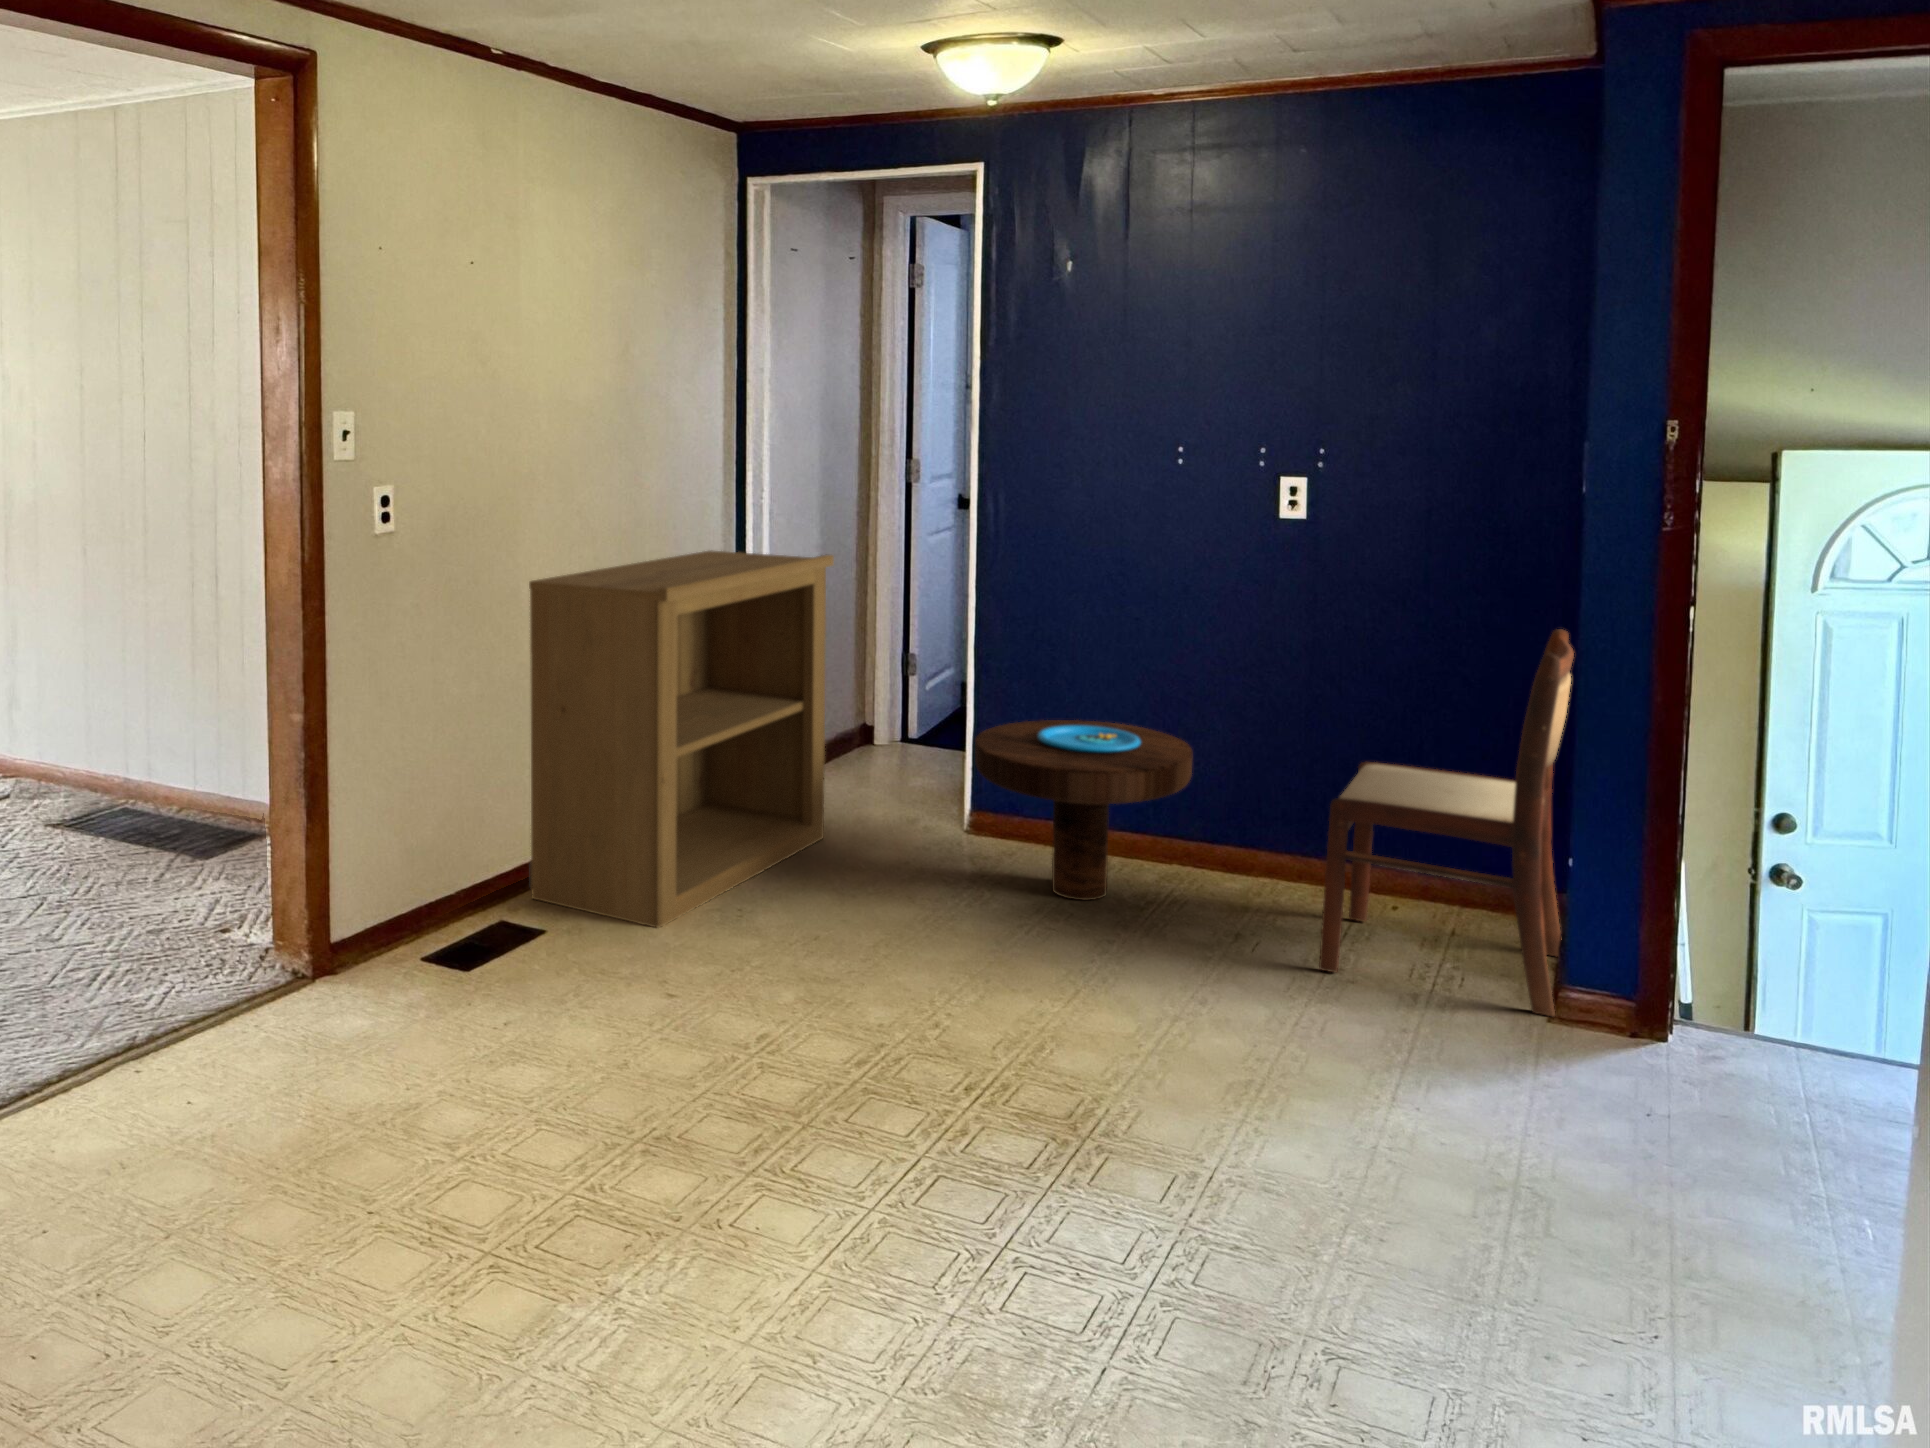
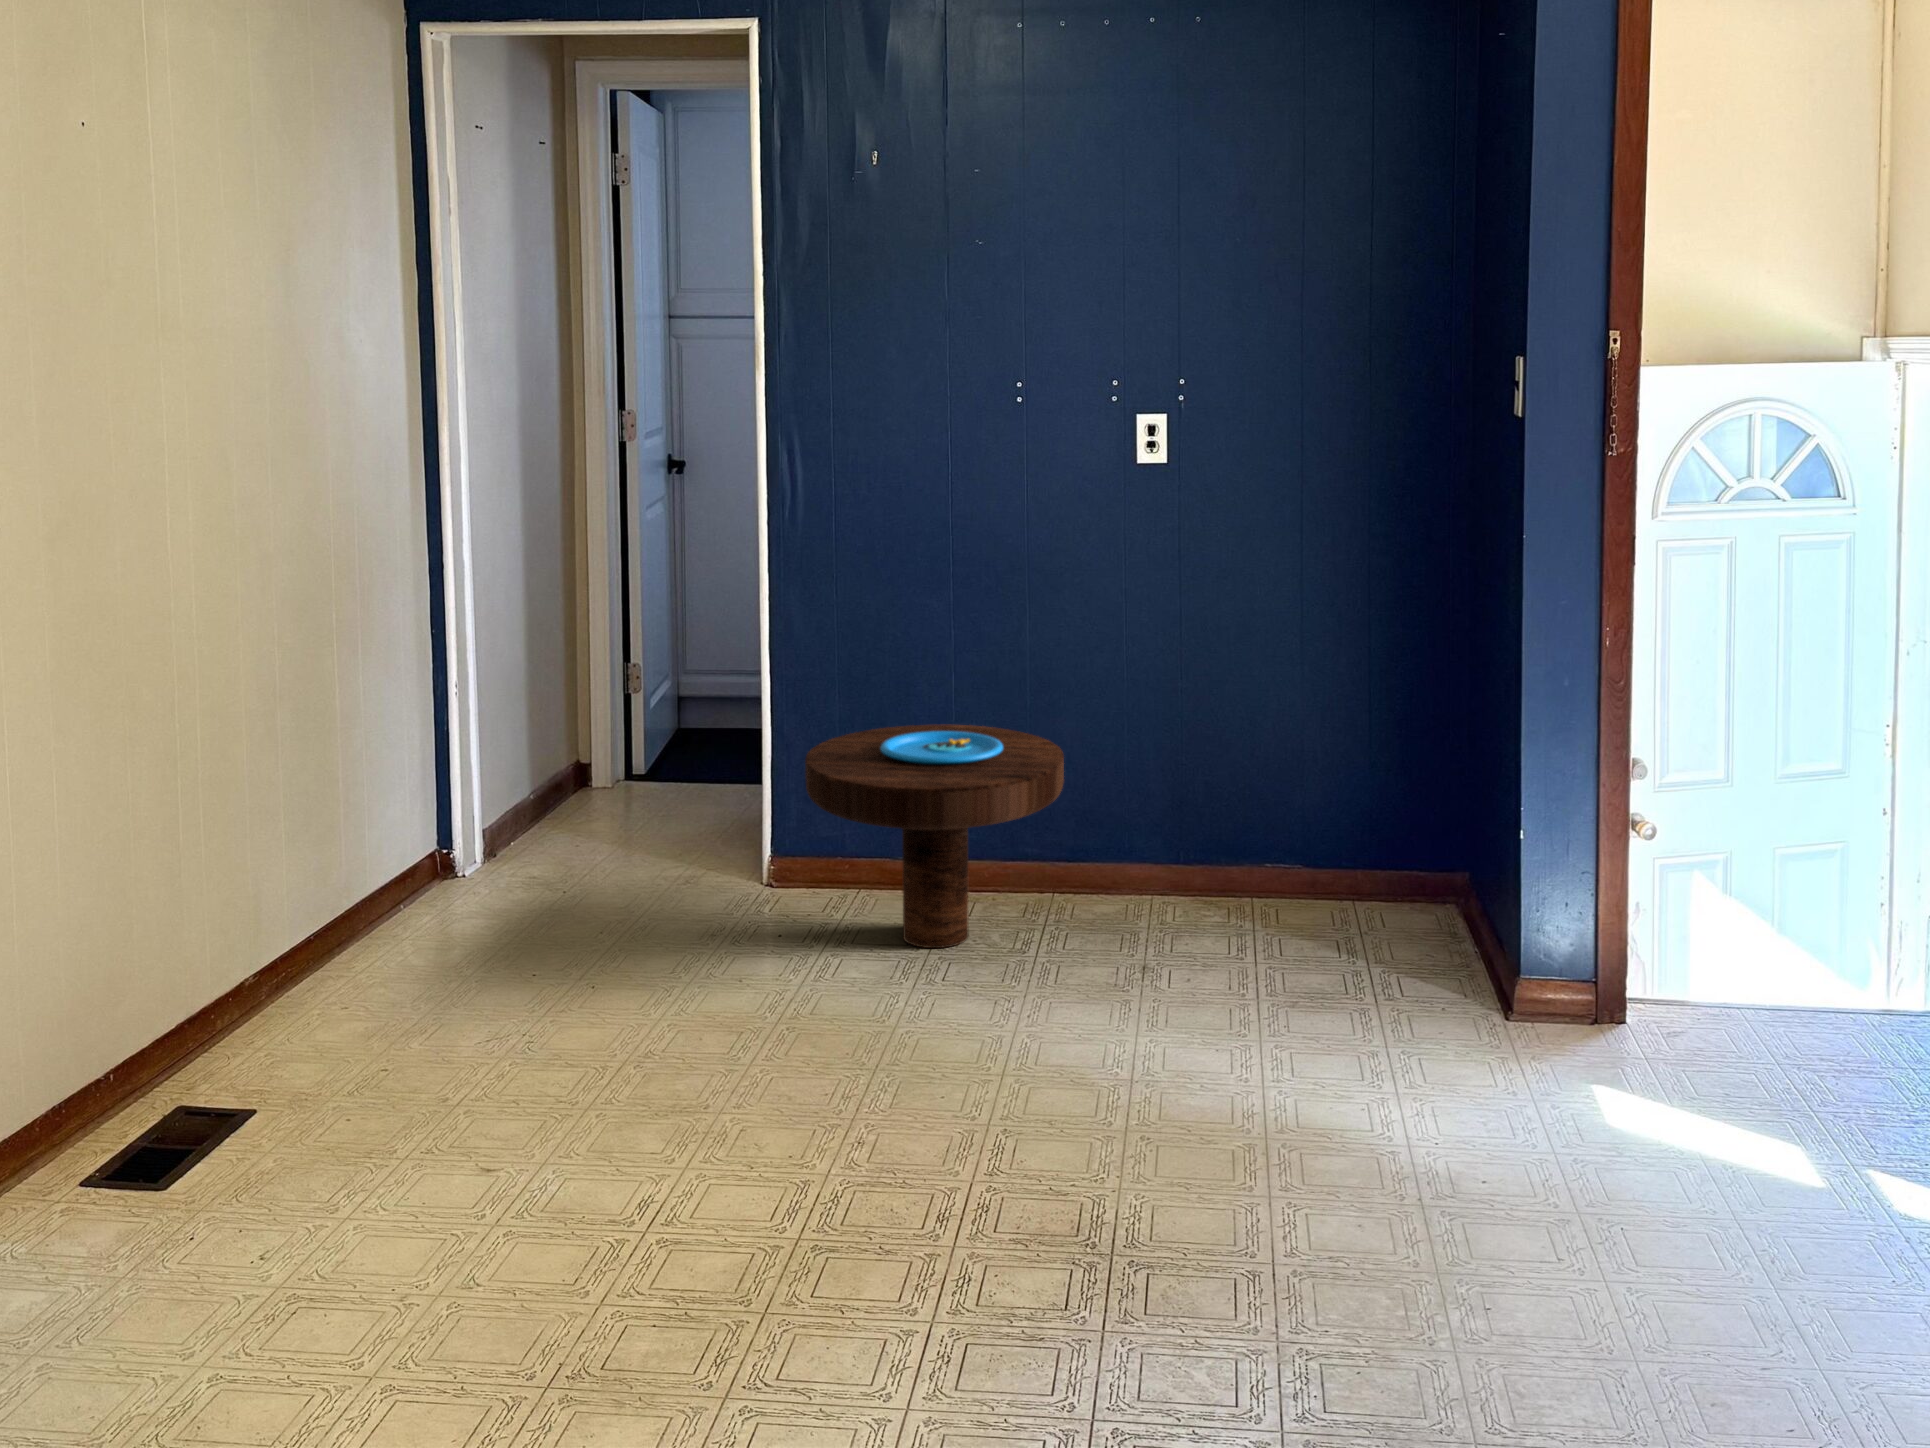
bookshelf: present [529,550,834,928] -> none [187,537,592,1080]
dining chair: present [1319,629,1574,1016] -> none [1234,574,1480,998]

